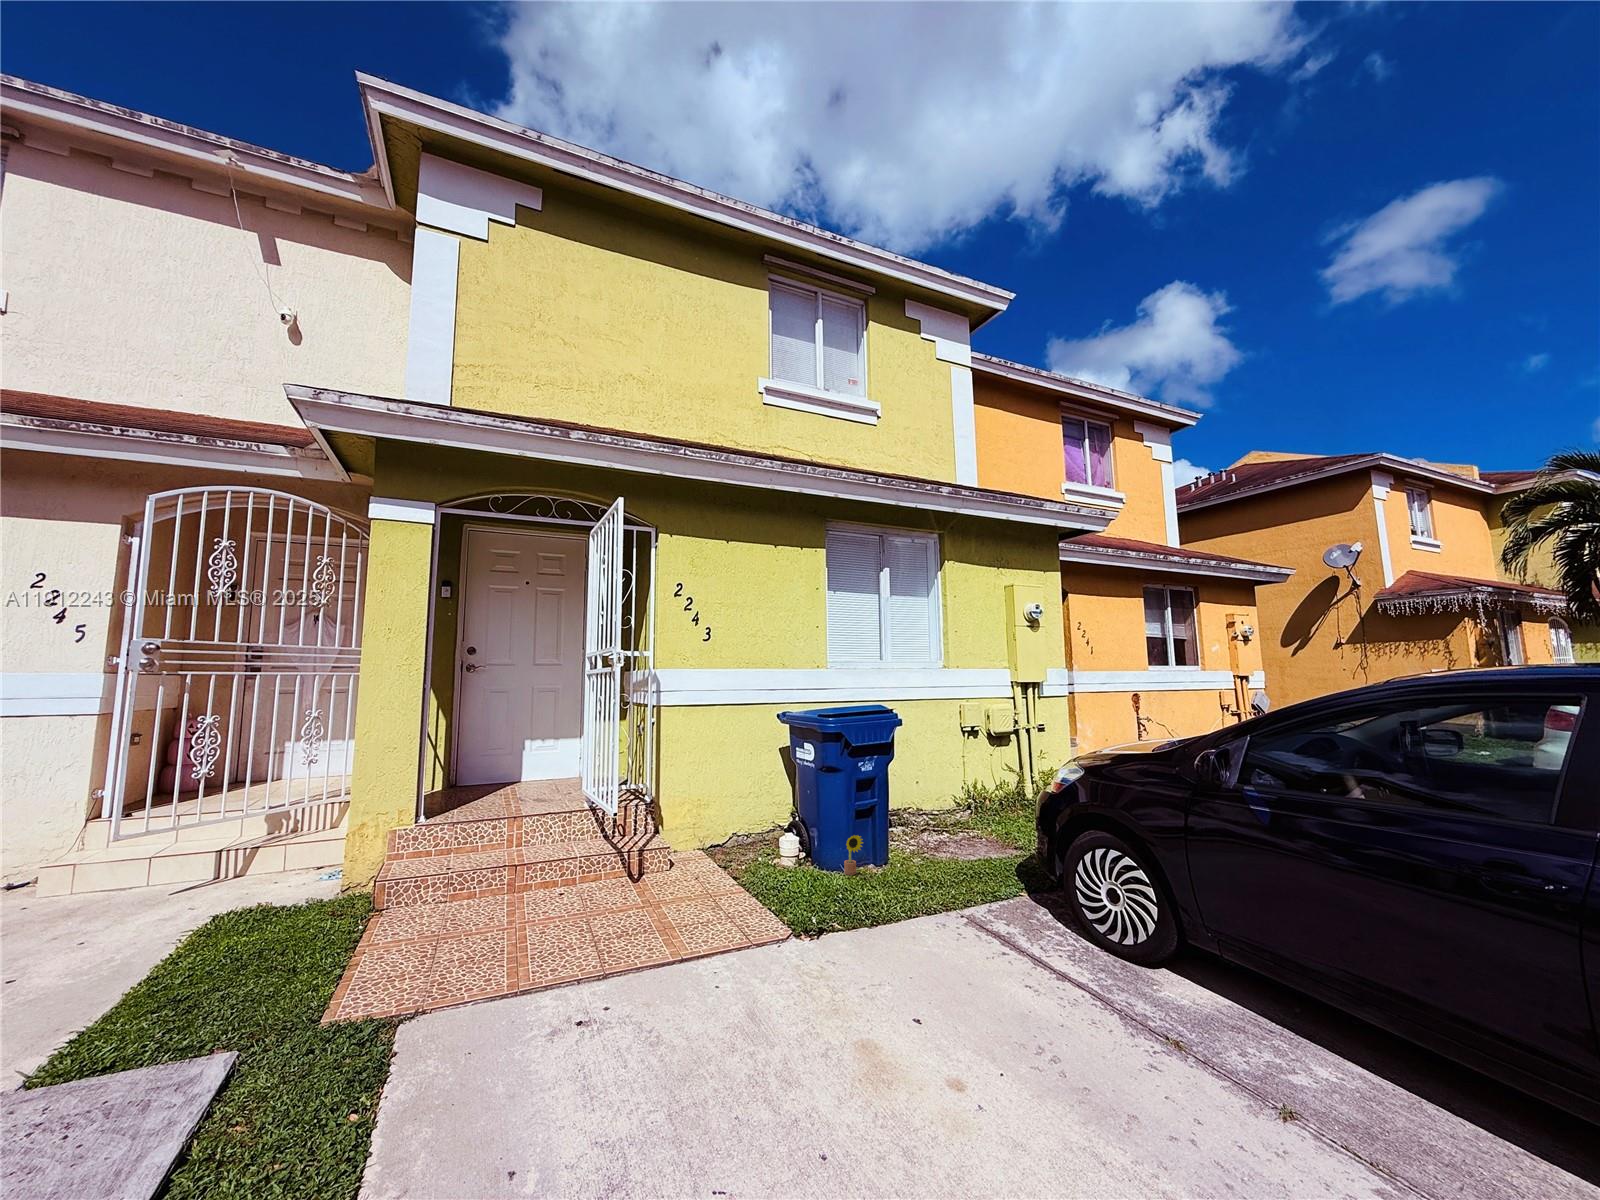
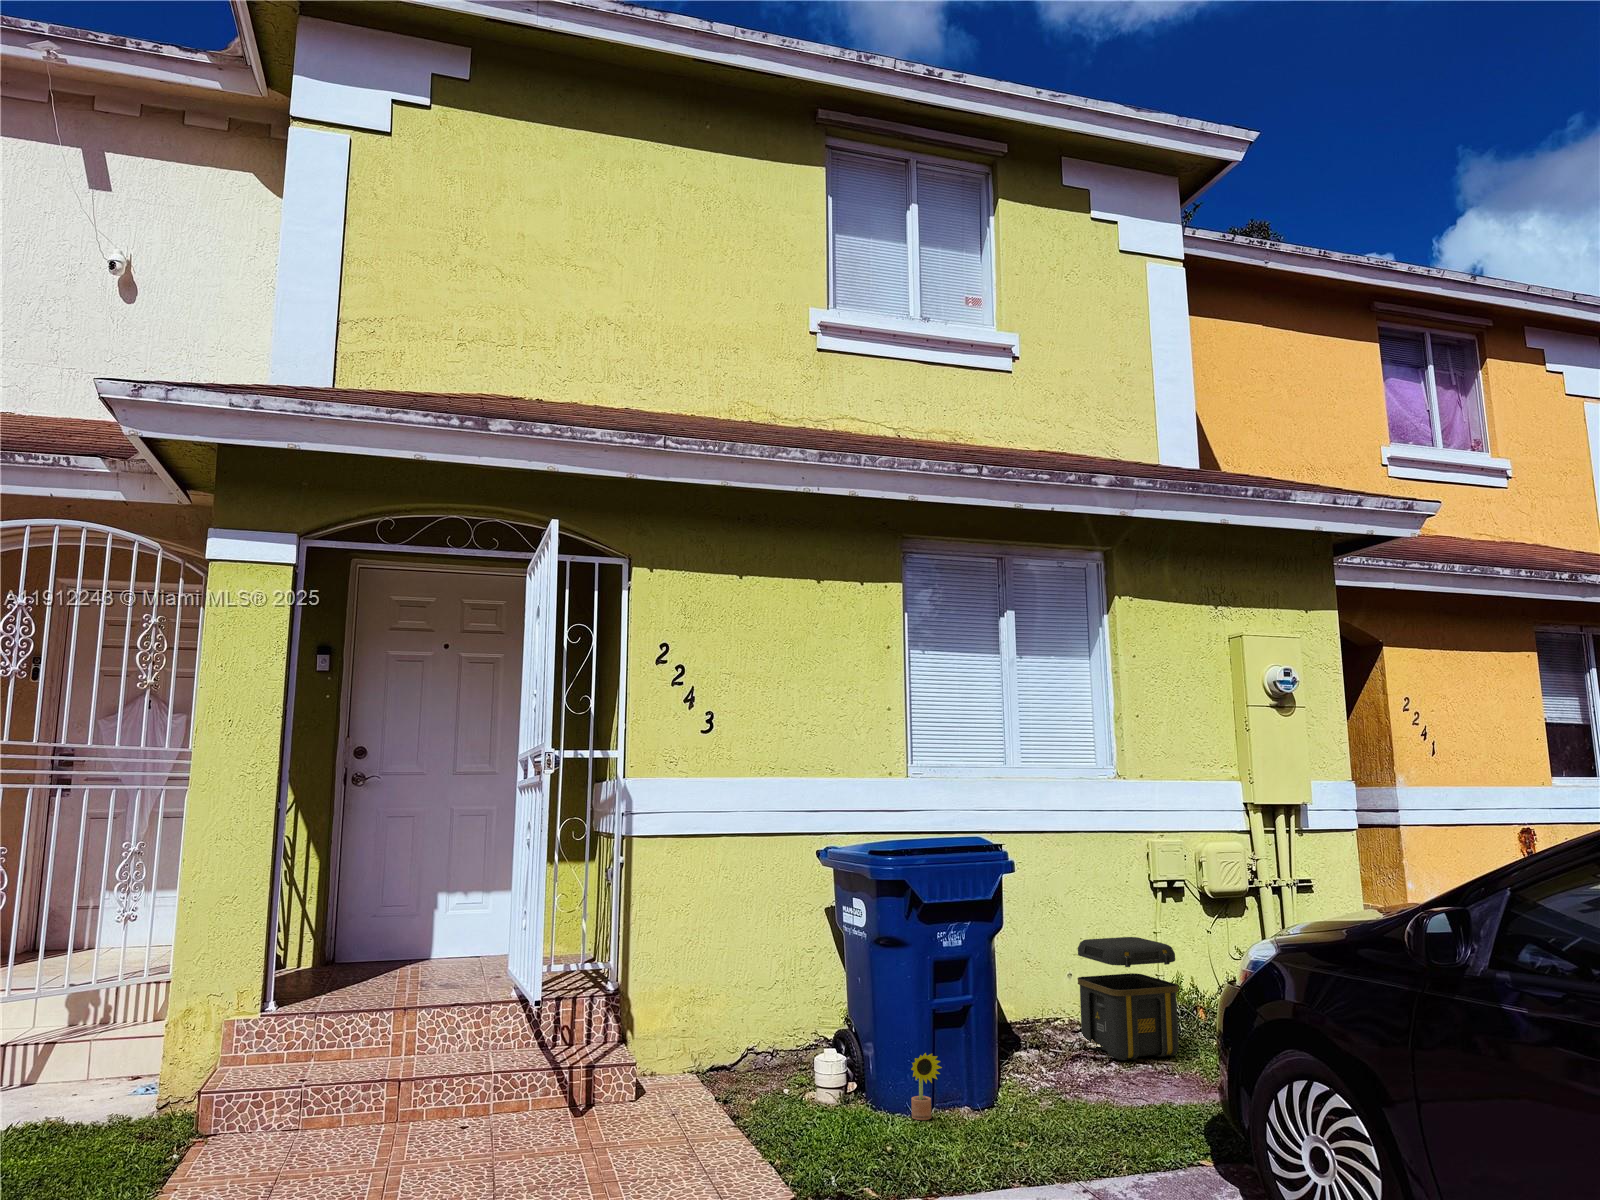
toolbox: none [921,758,980,829] -> present [1077,937,1179,1060]

